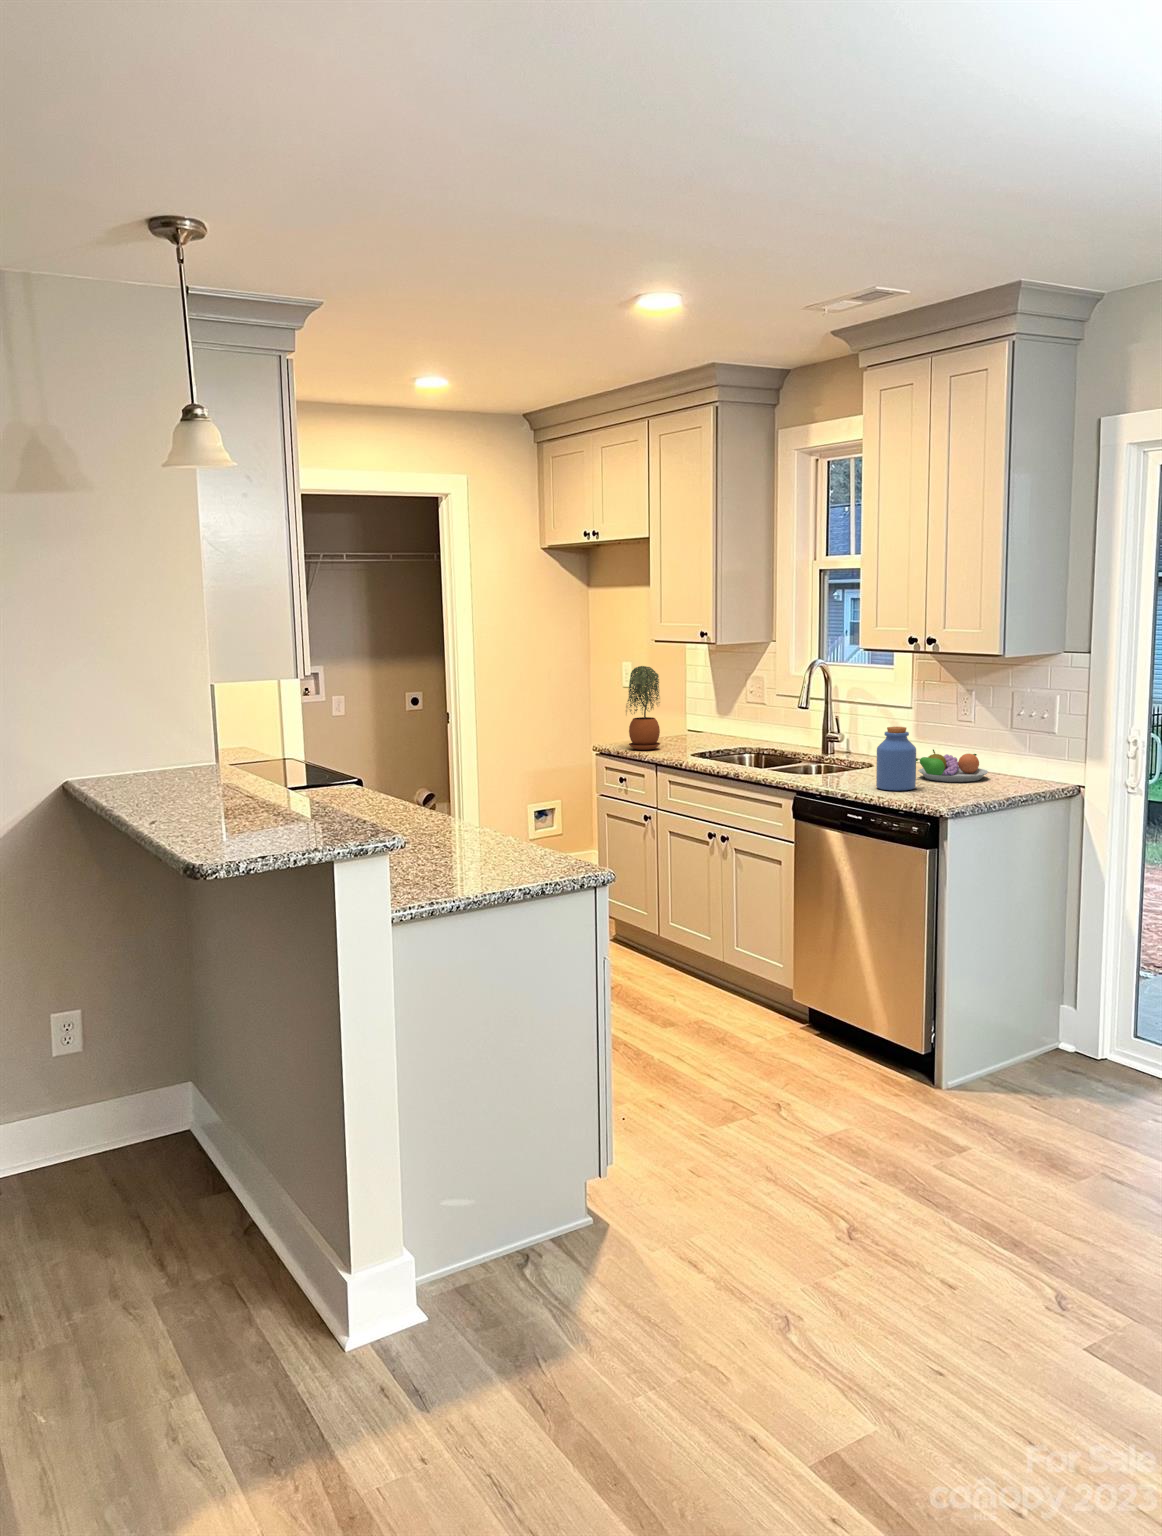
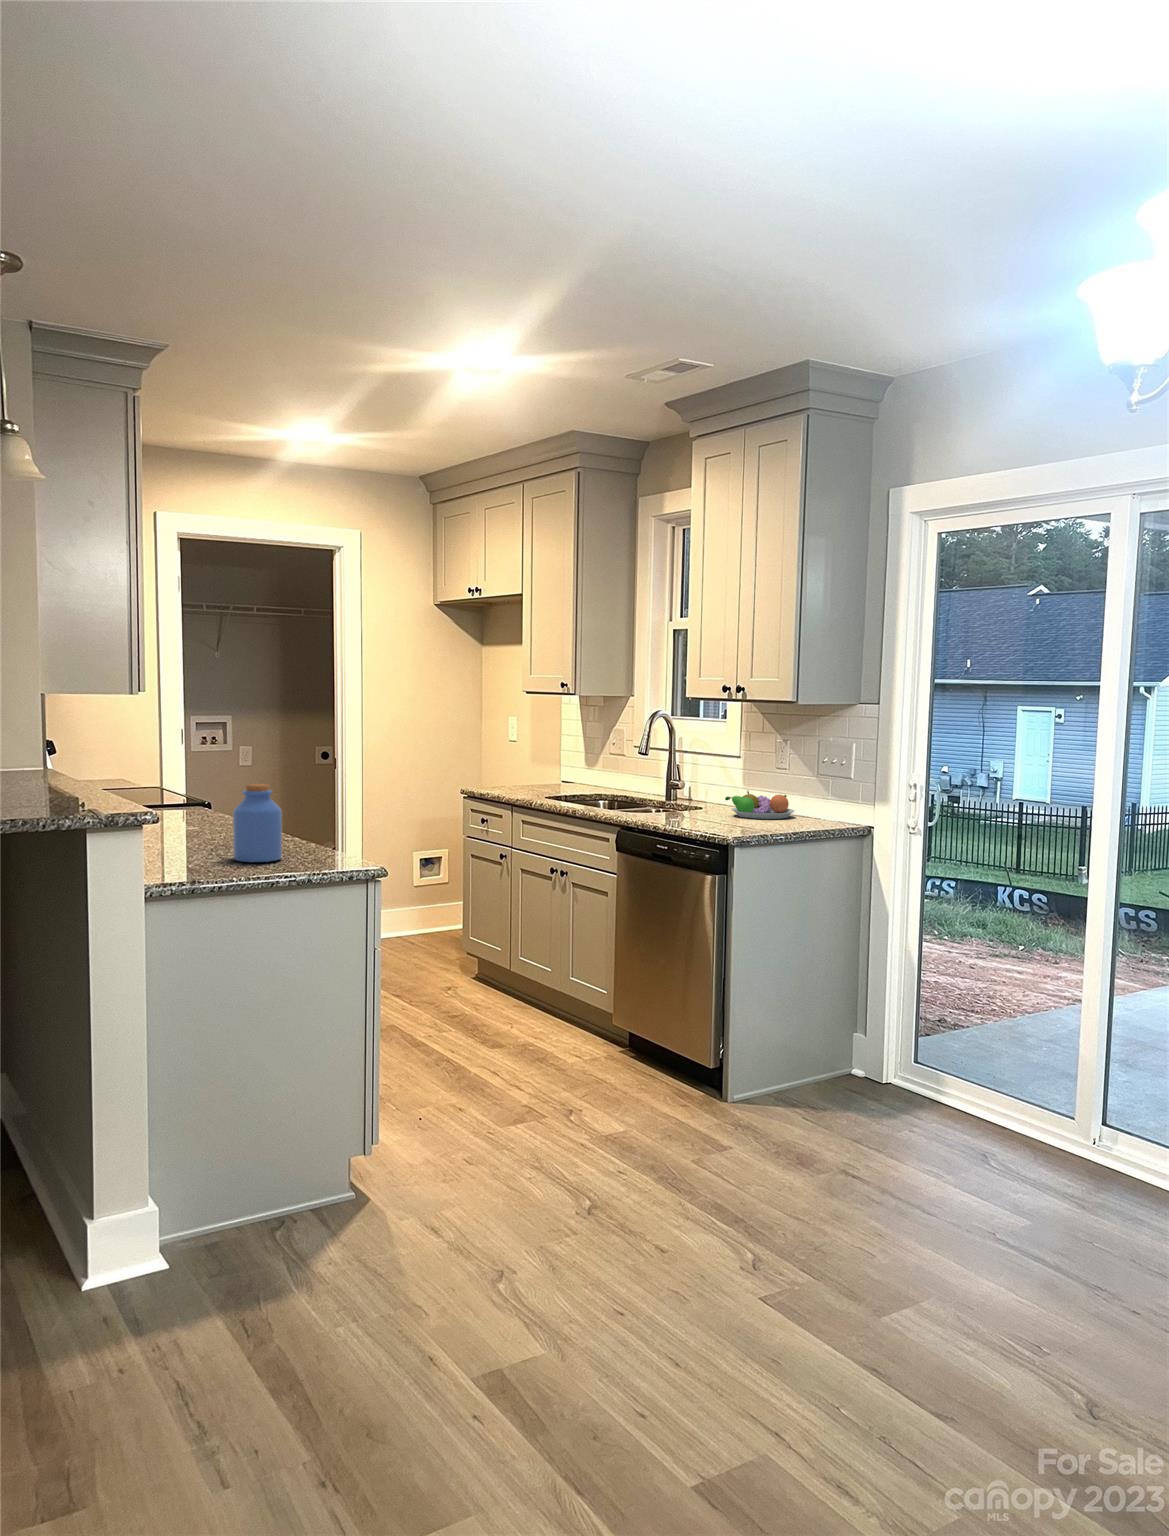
potted plant: present [626,666,660,750] -> none [488,712,523,791]
jar: present [876,727,916,791] -> present [233,784,282,862]

